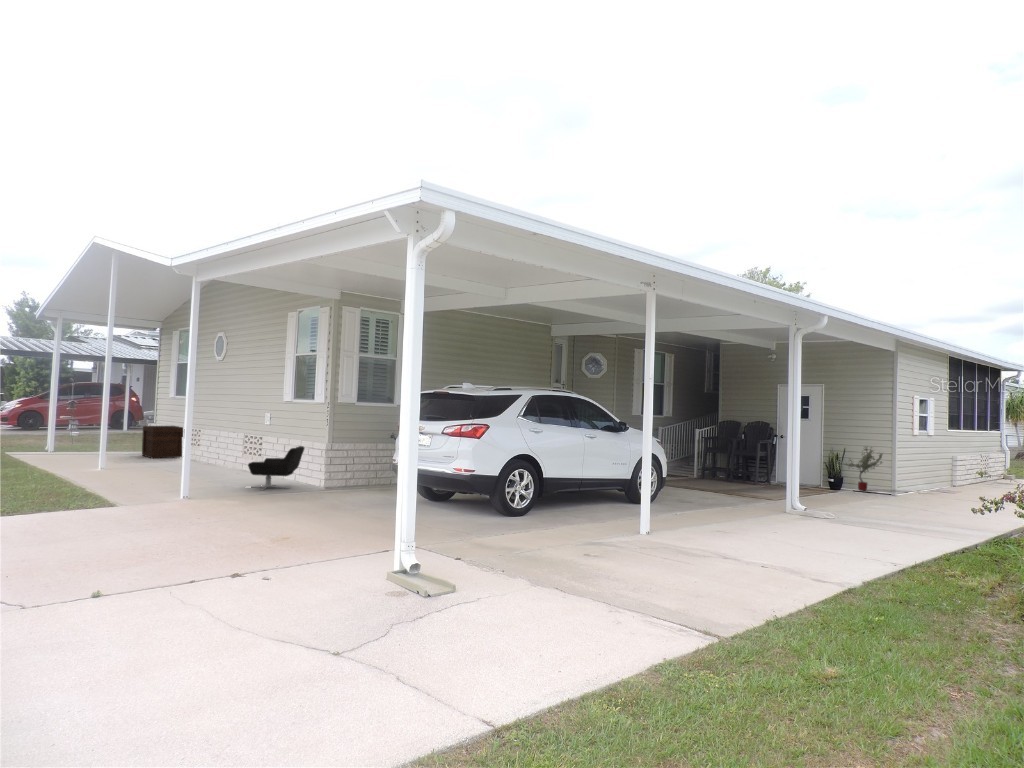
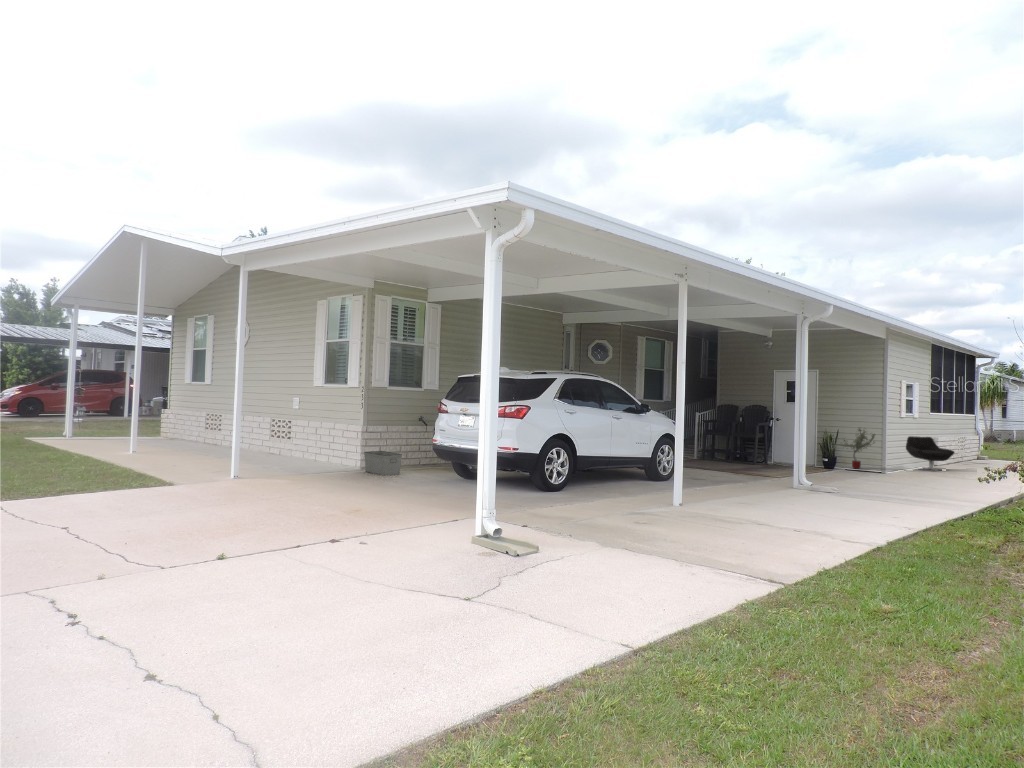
wooden crate: present [142,426,185,458] -> none [162,411,205,443]
lounge chair: present [248,446,304,490] -> present [906,436,955,470]
storage bin: none [327,470,366,496] -> present [364,451,402,475]

